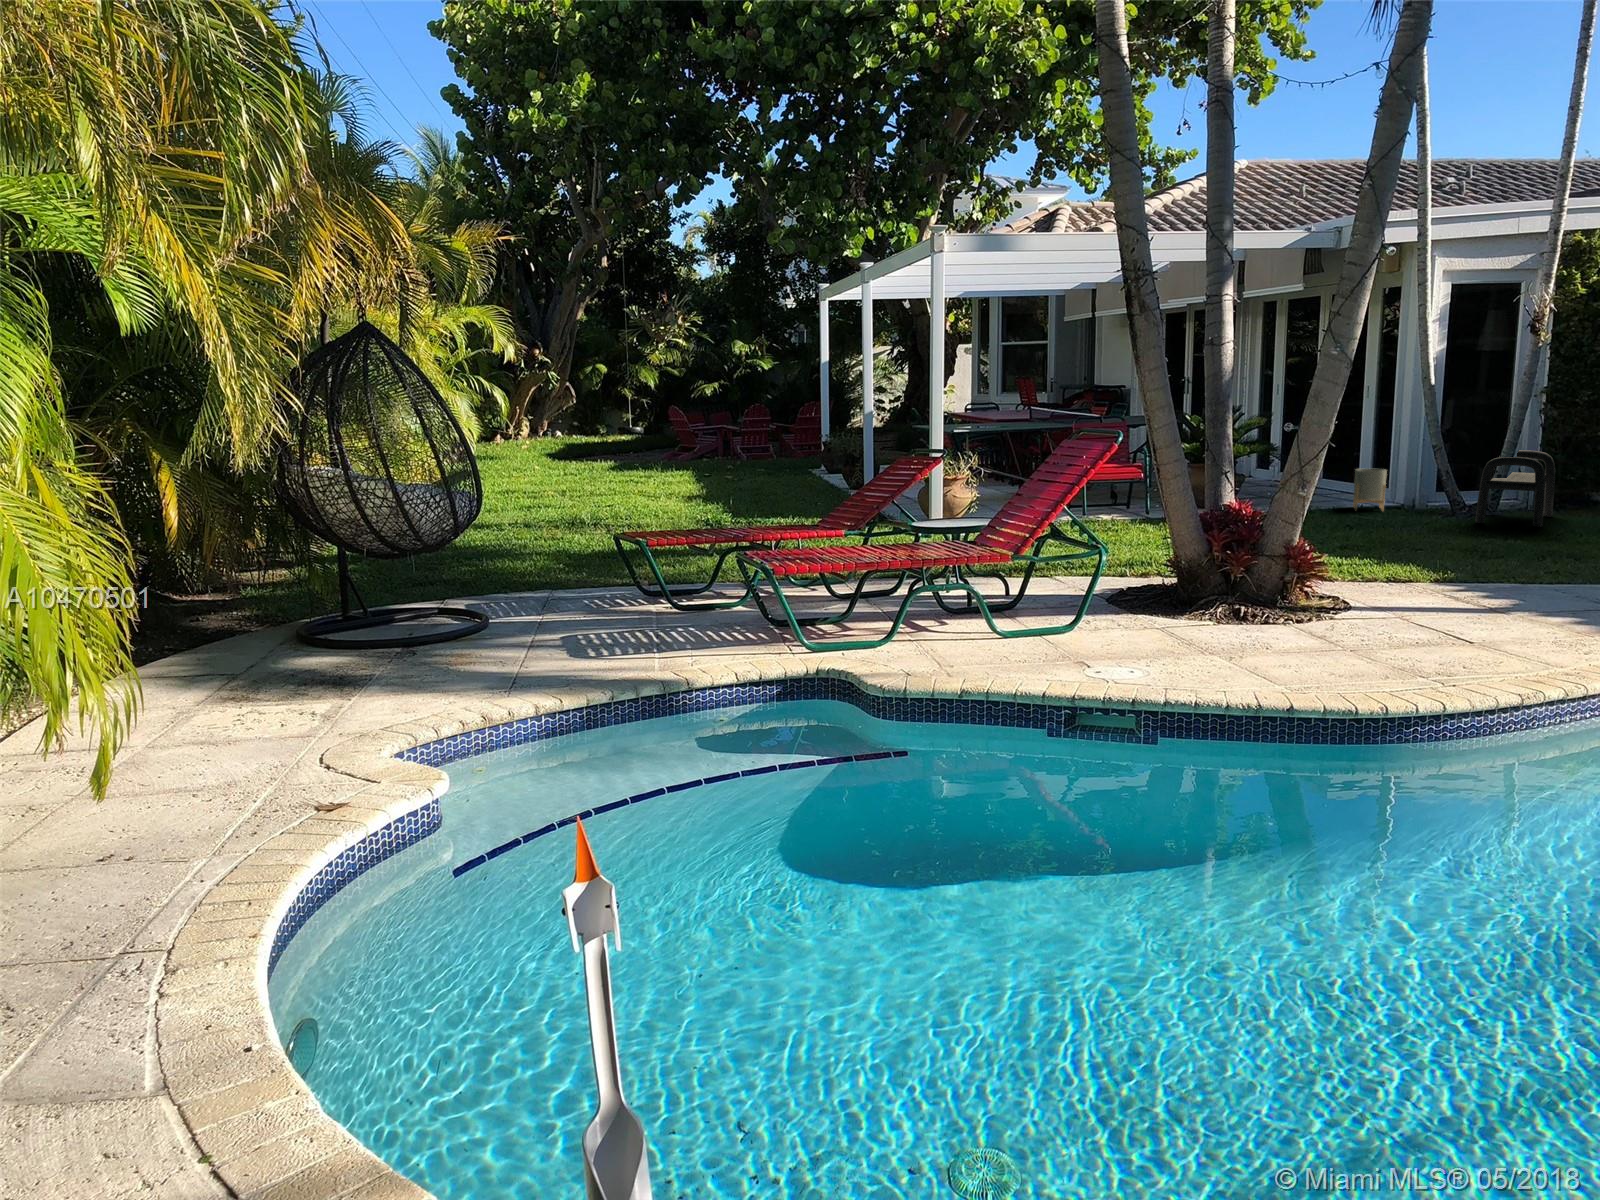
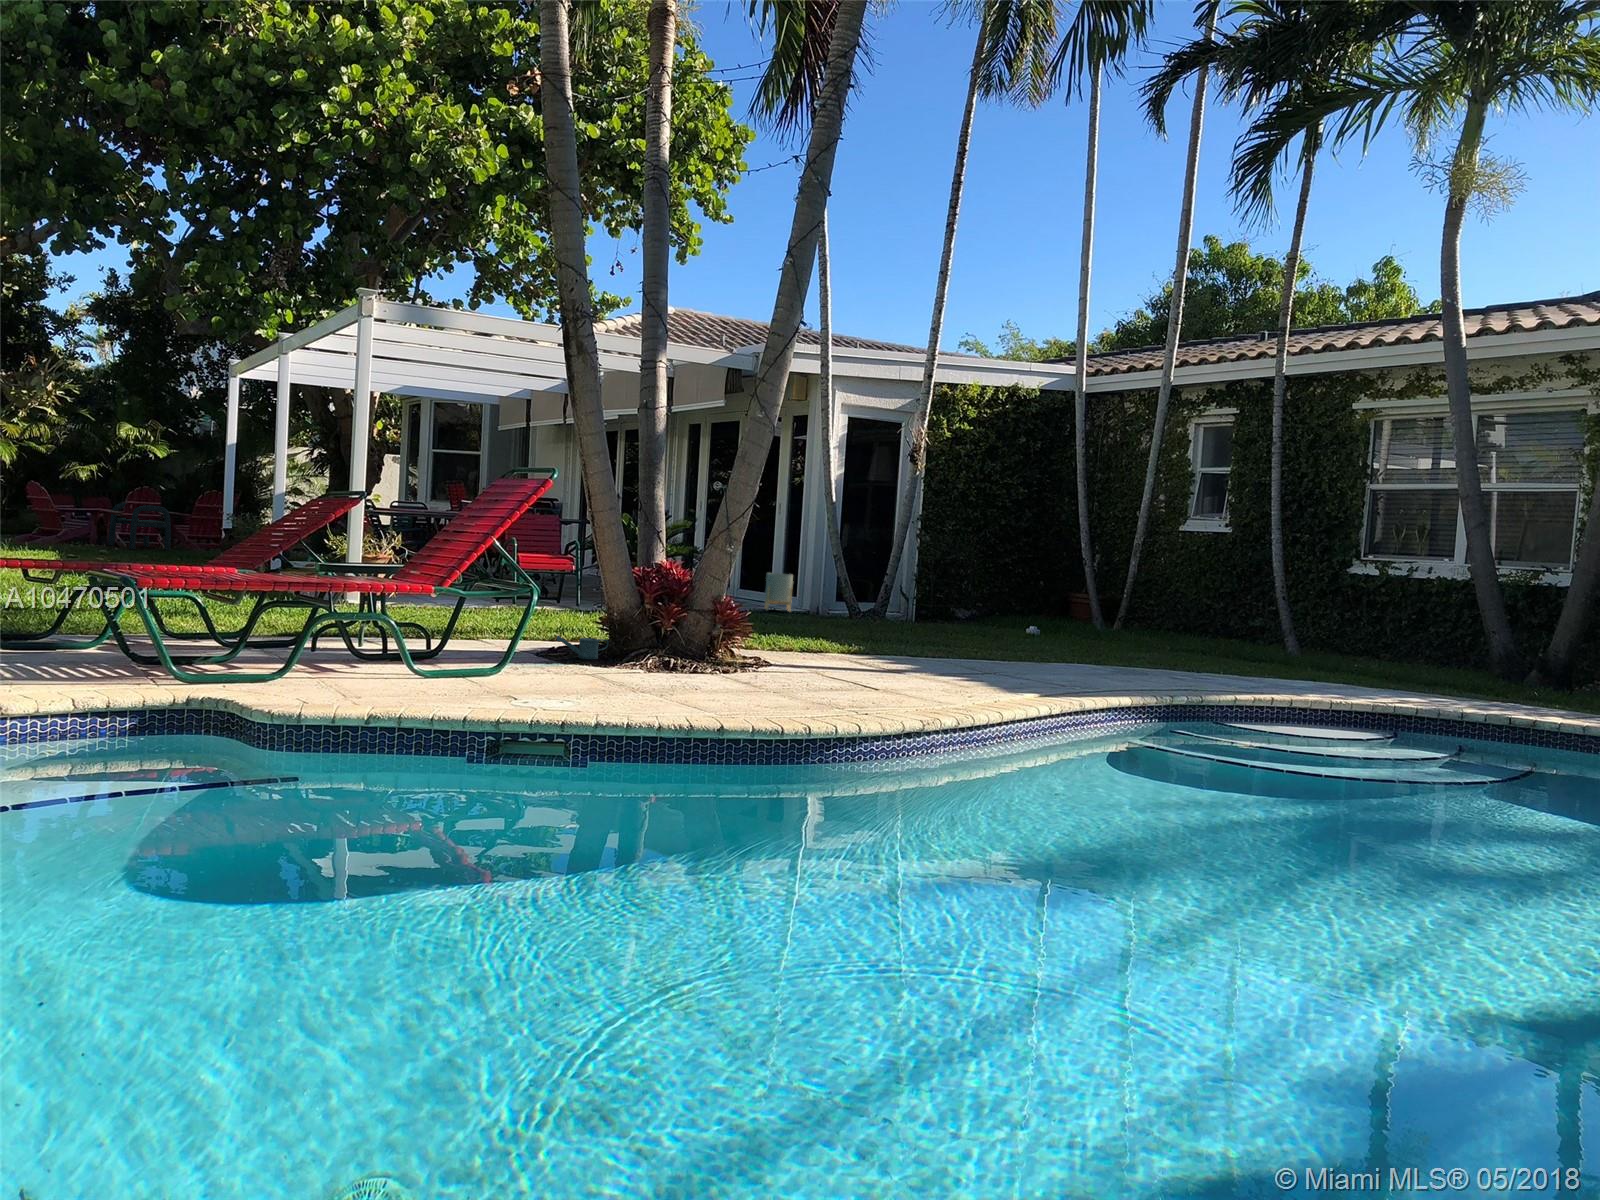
bench: present [1475,450,1555,527] -> present [109,503,171,551]
watering can: none [1126,581,1177,604] -> present [557,635,609,659]

